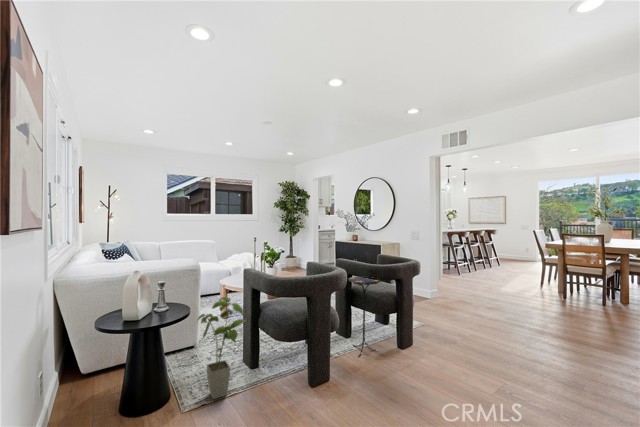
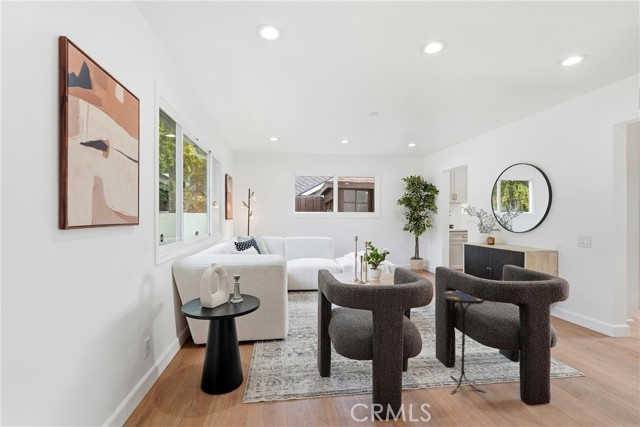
house plant: present [197,297,246,399] -> none [261,297,313,399]

